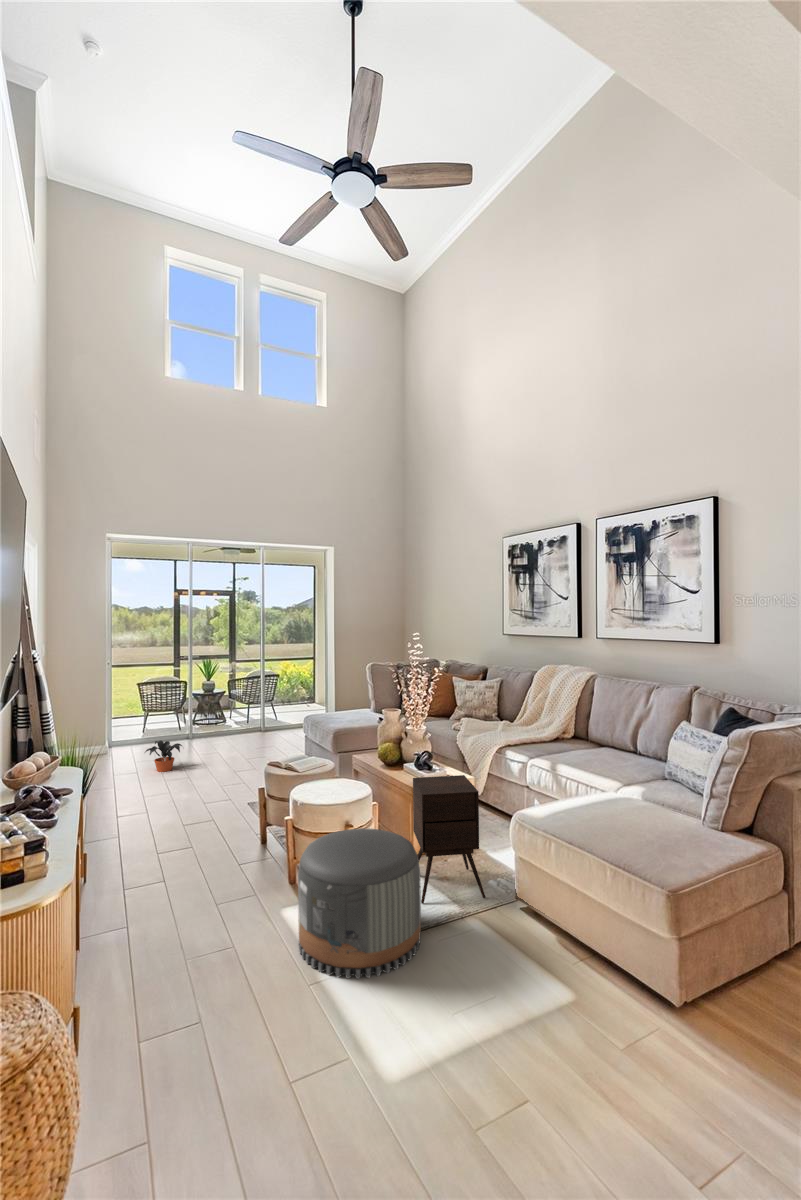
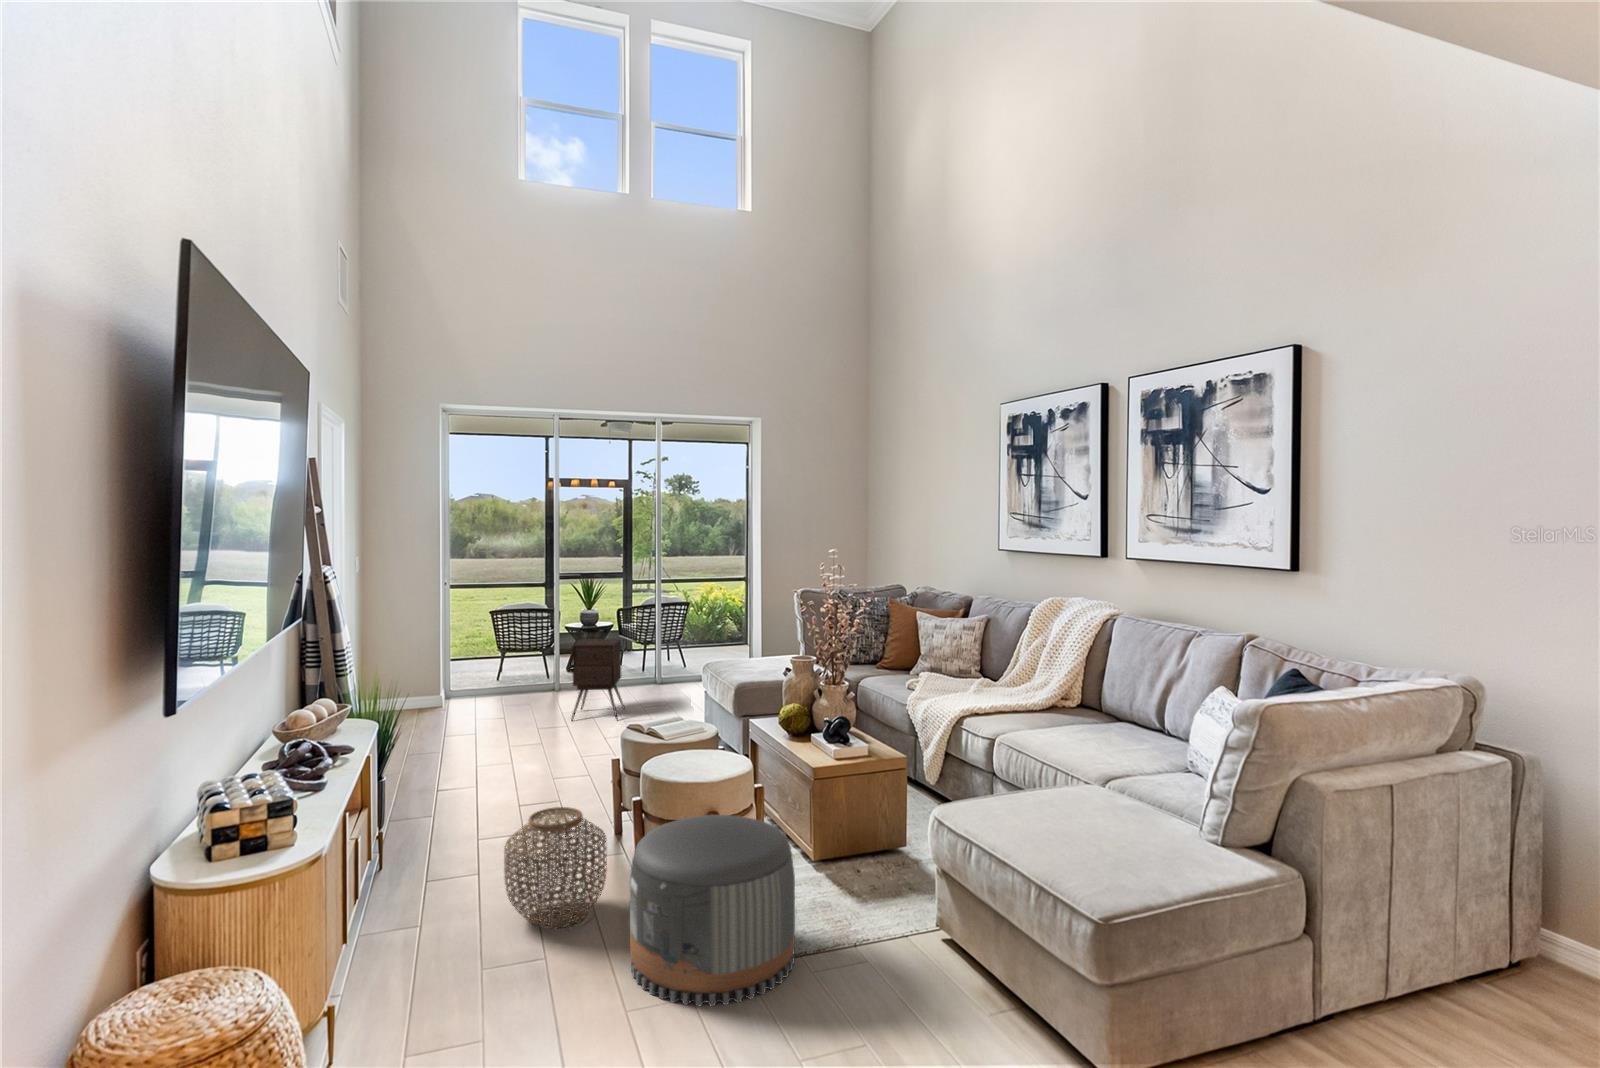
potted plant: present [145,740,182,772] -> none [479,689,533,733]
side table: present [413,775,485,903] -> present [571,639,625,720]
woven basket: none [193,828,270,923] -> present [504,807,607,928]

